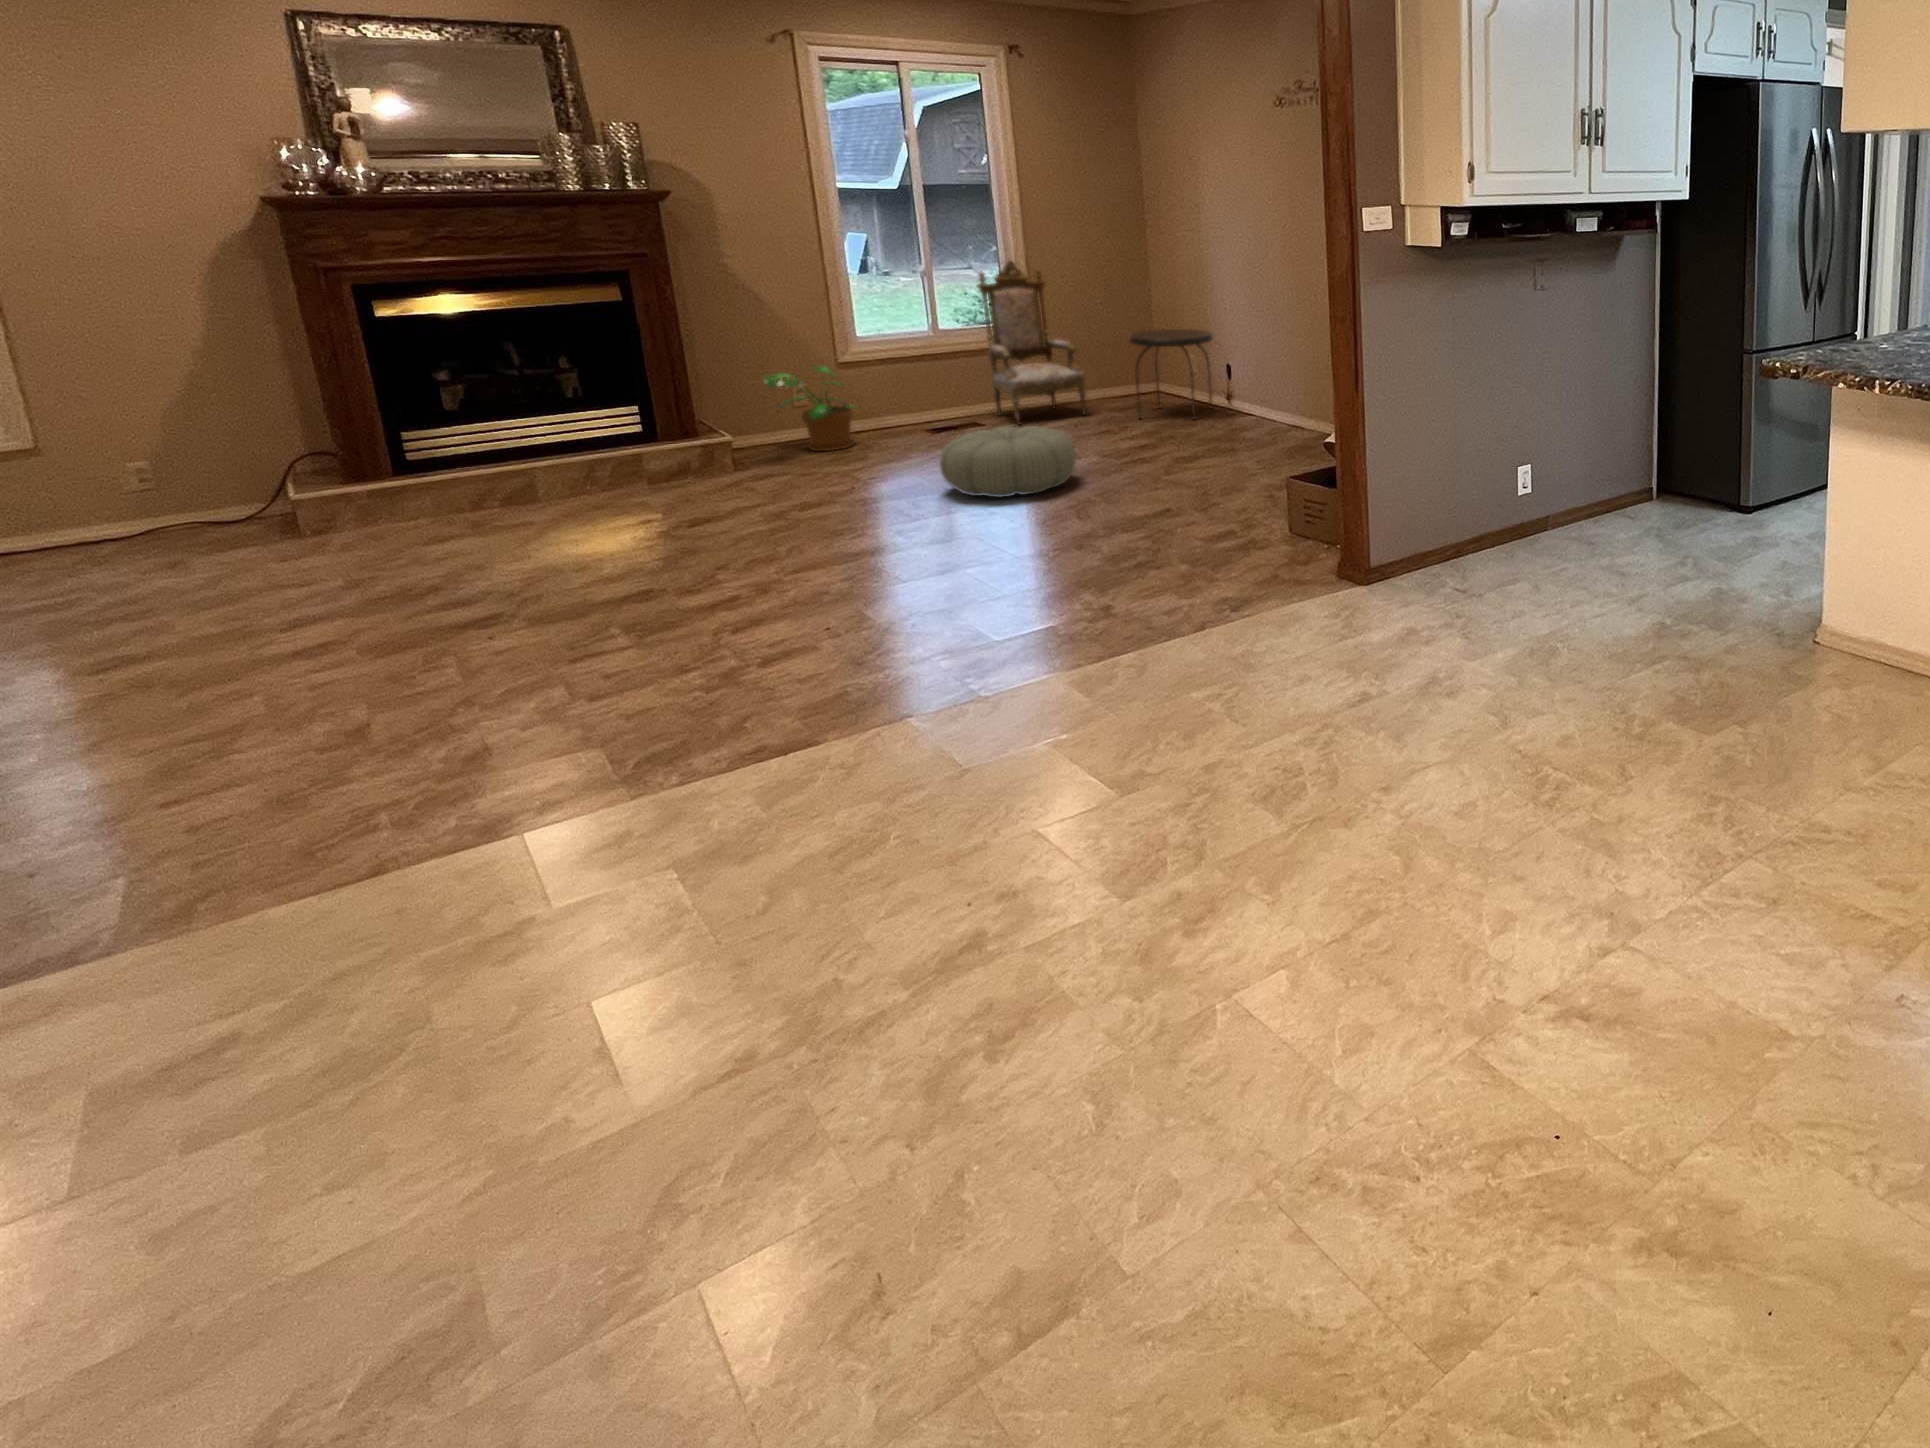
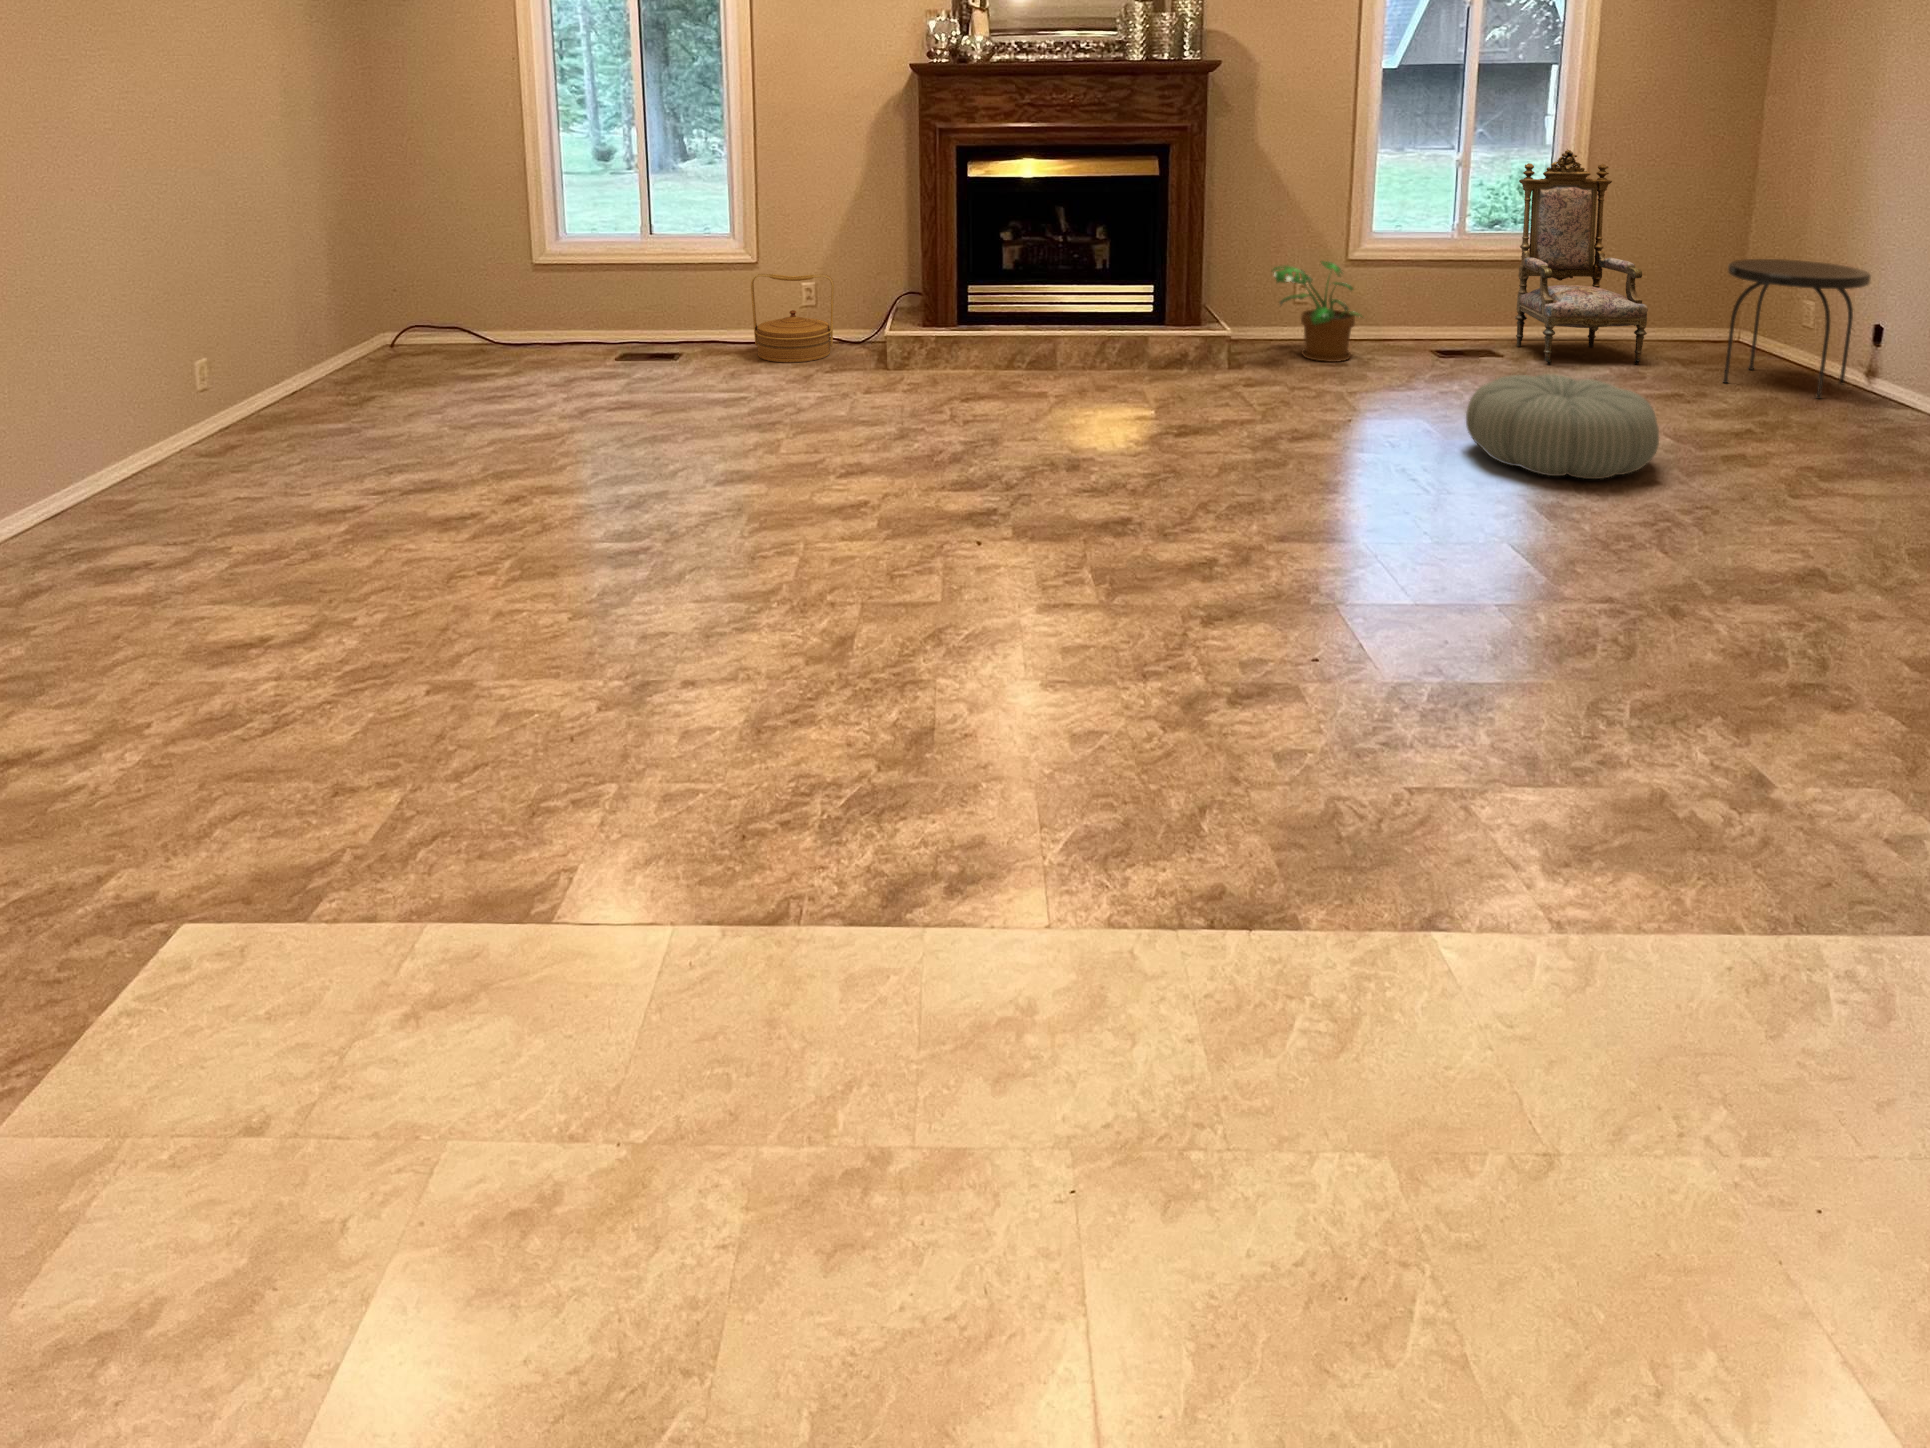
woven basket: none [34,444,201,556] -> present [751,274,834,363]

